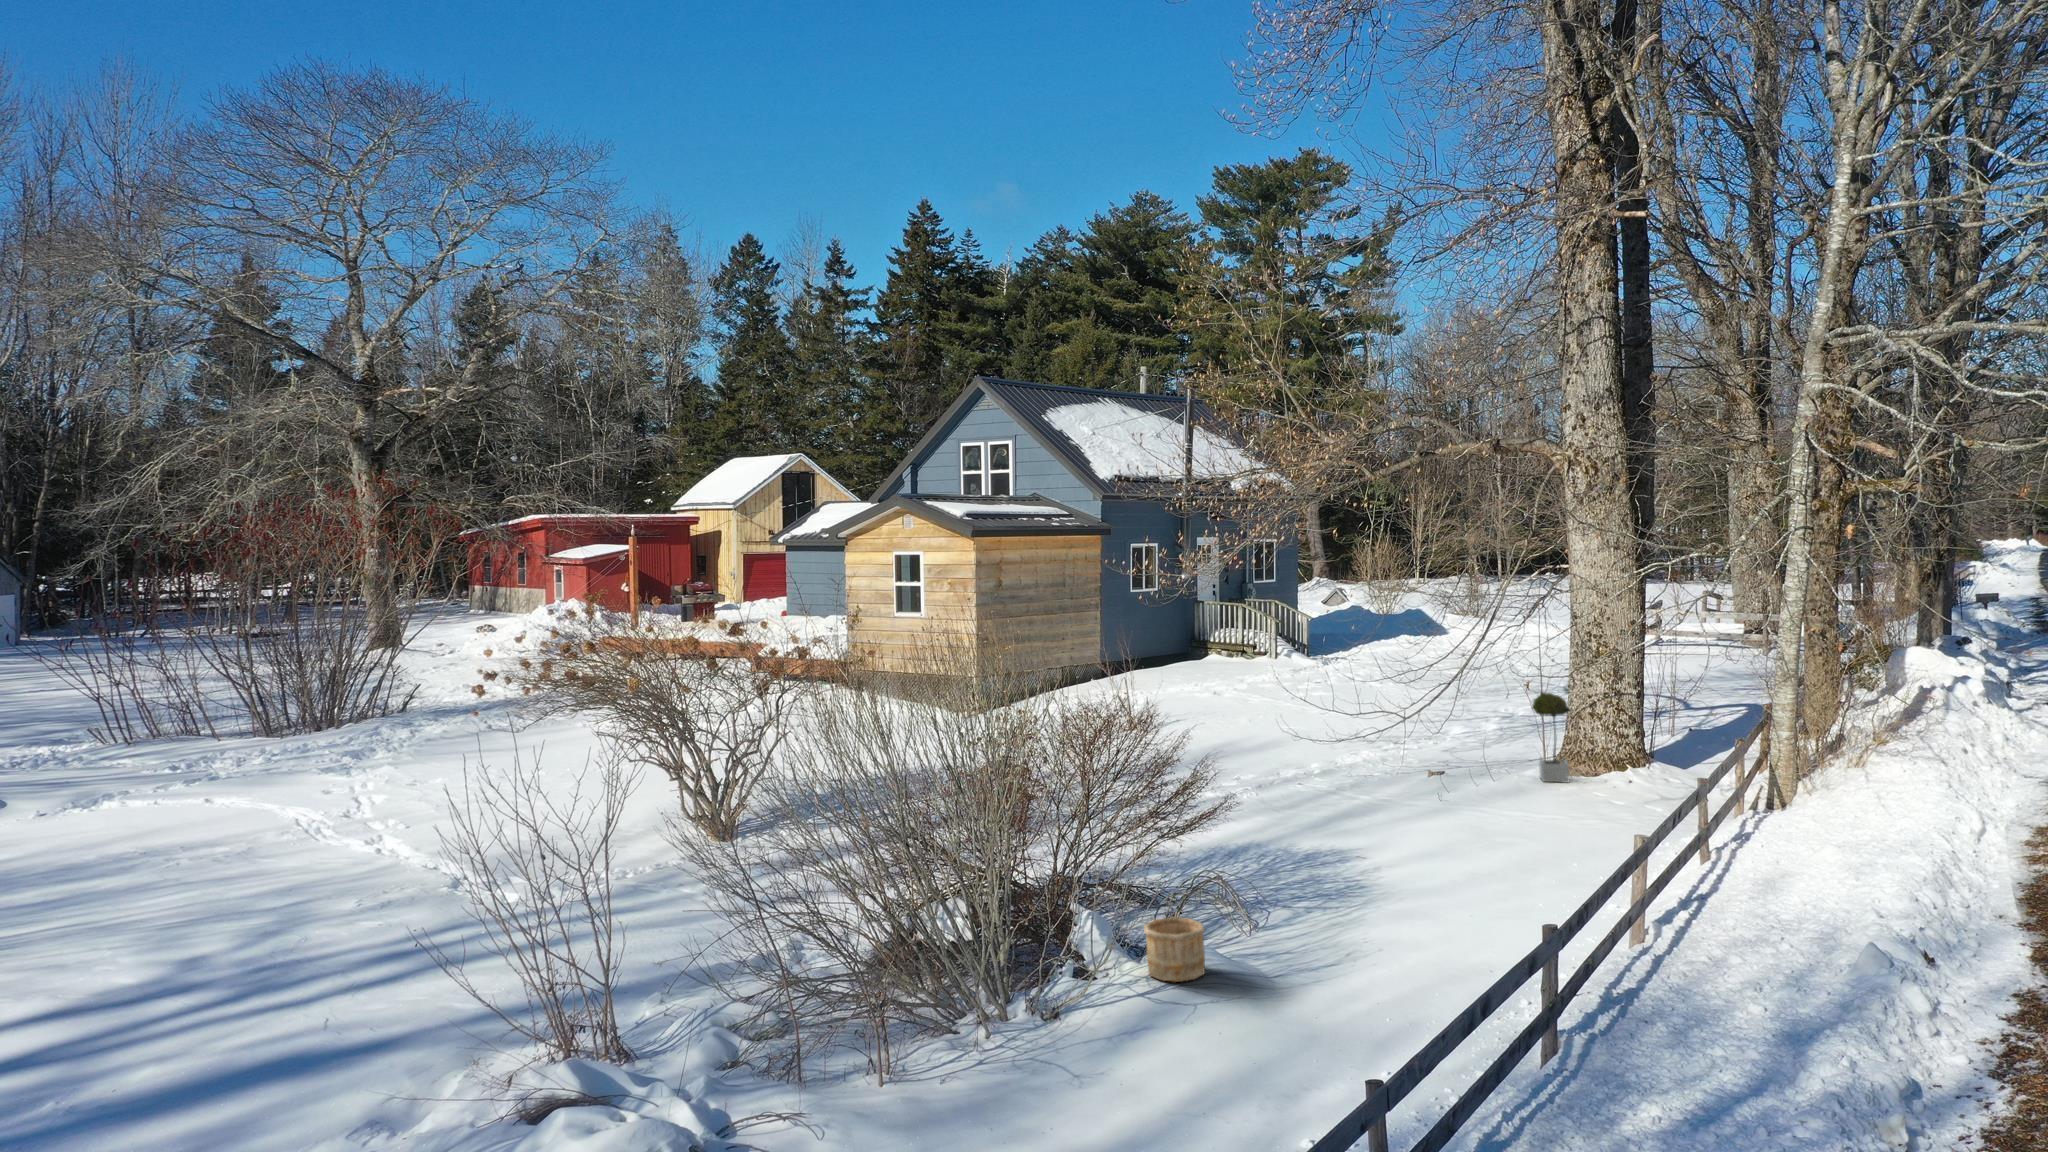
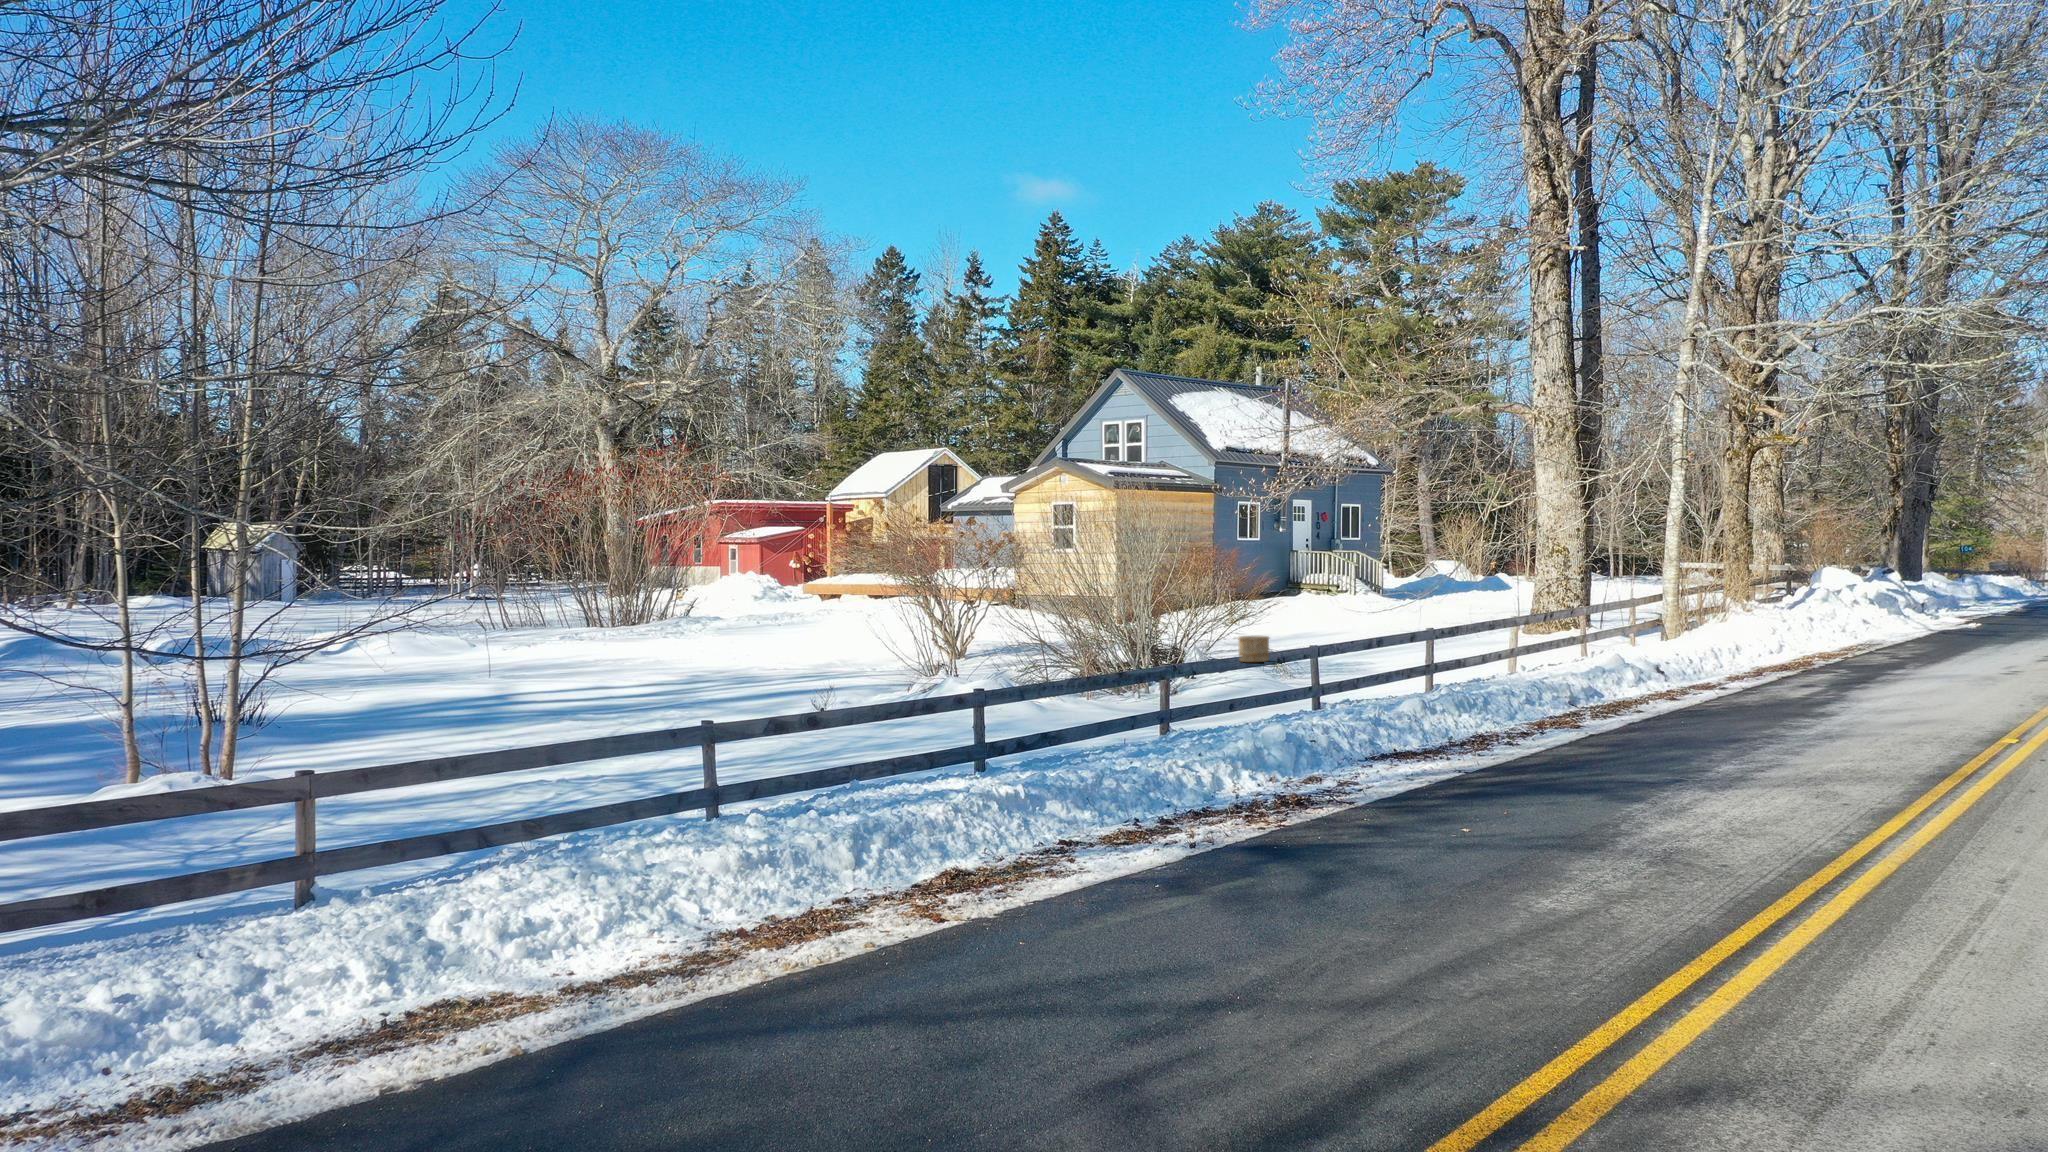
potted tree: present [1532,692,1571,782] -> none [1510,573,1537,633]

